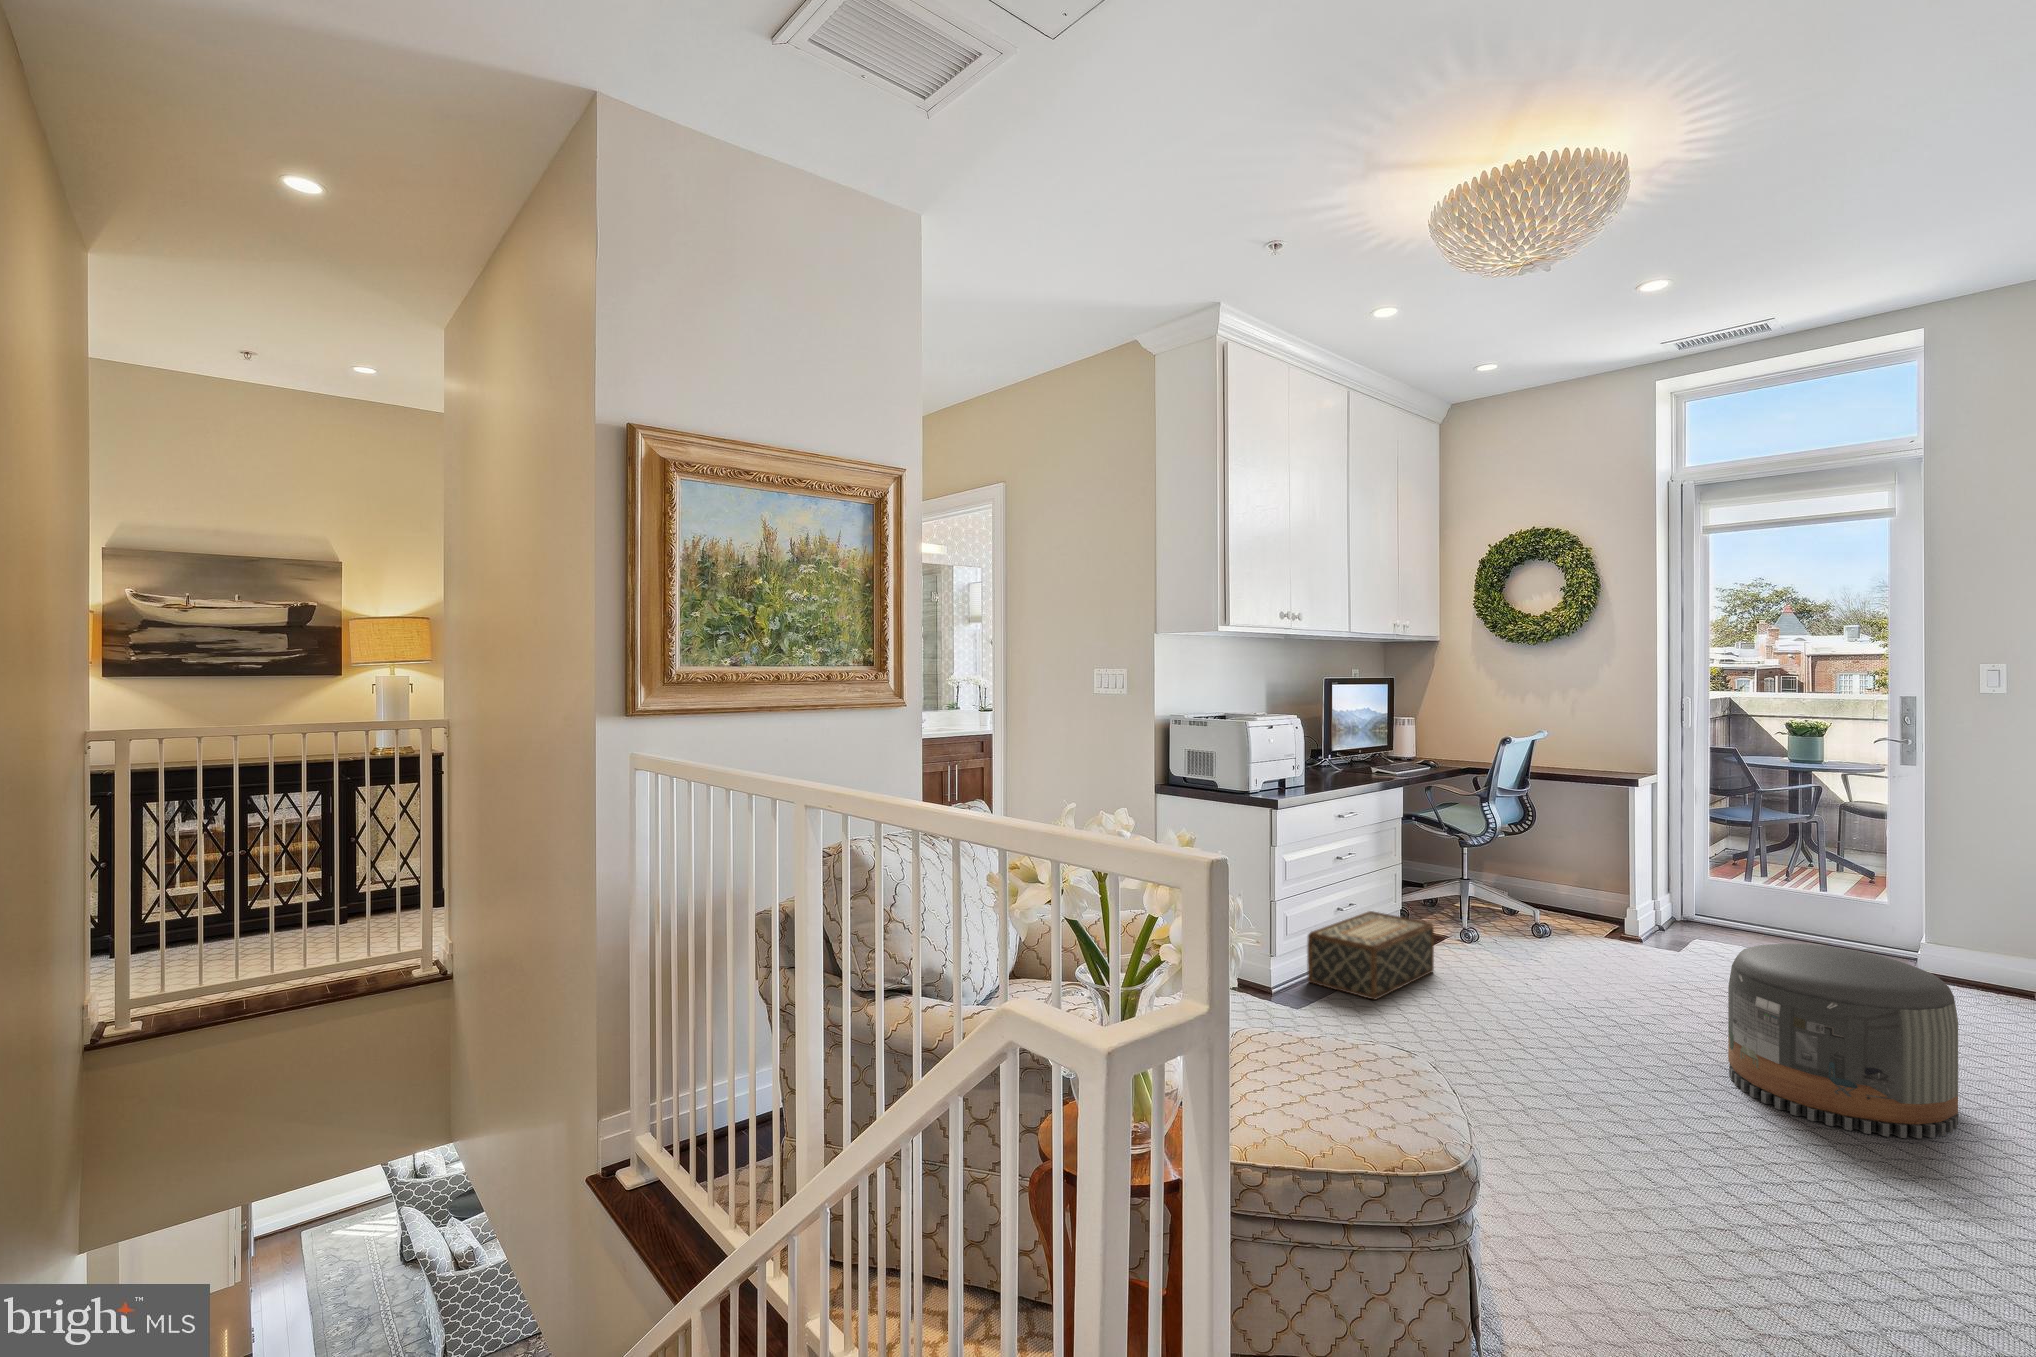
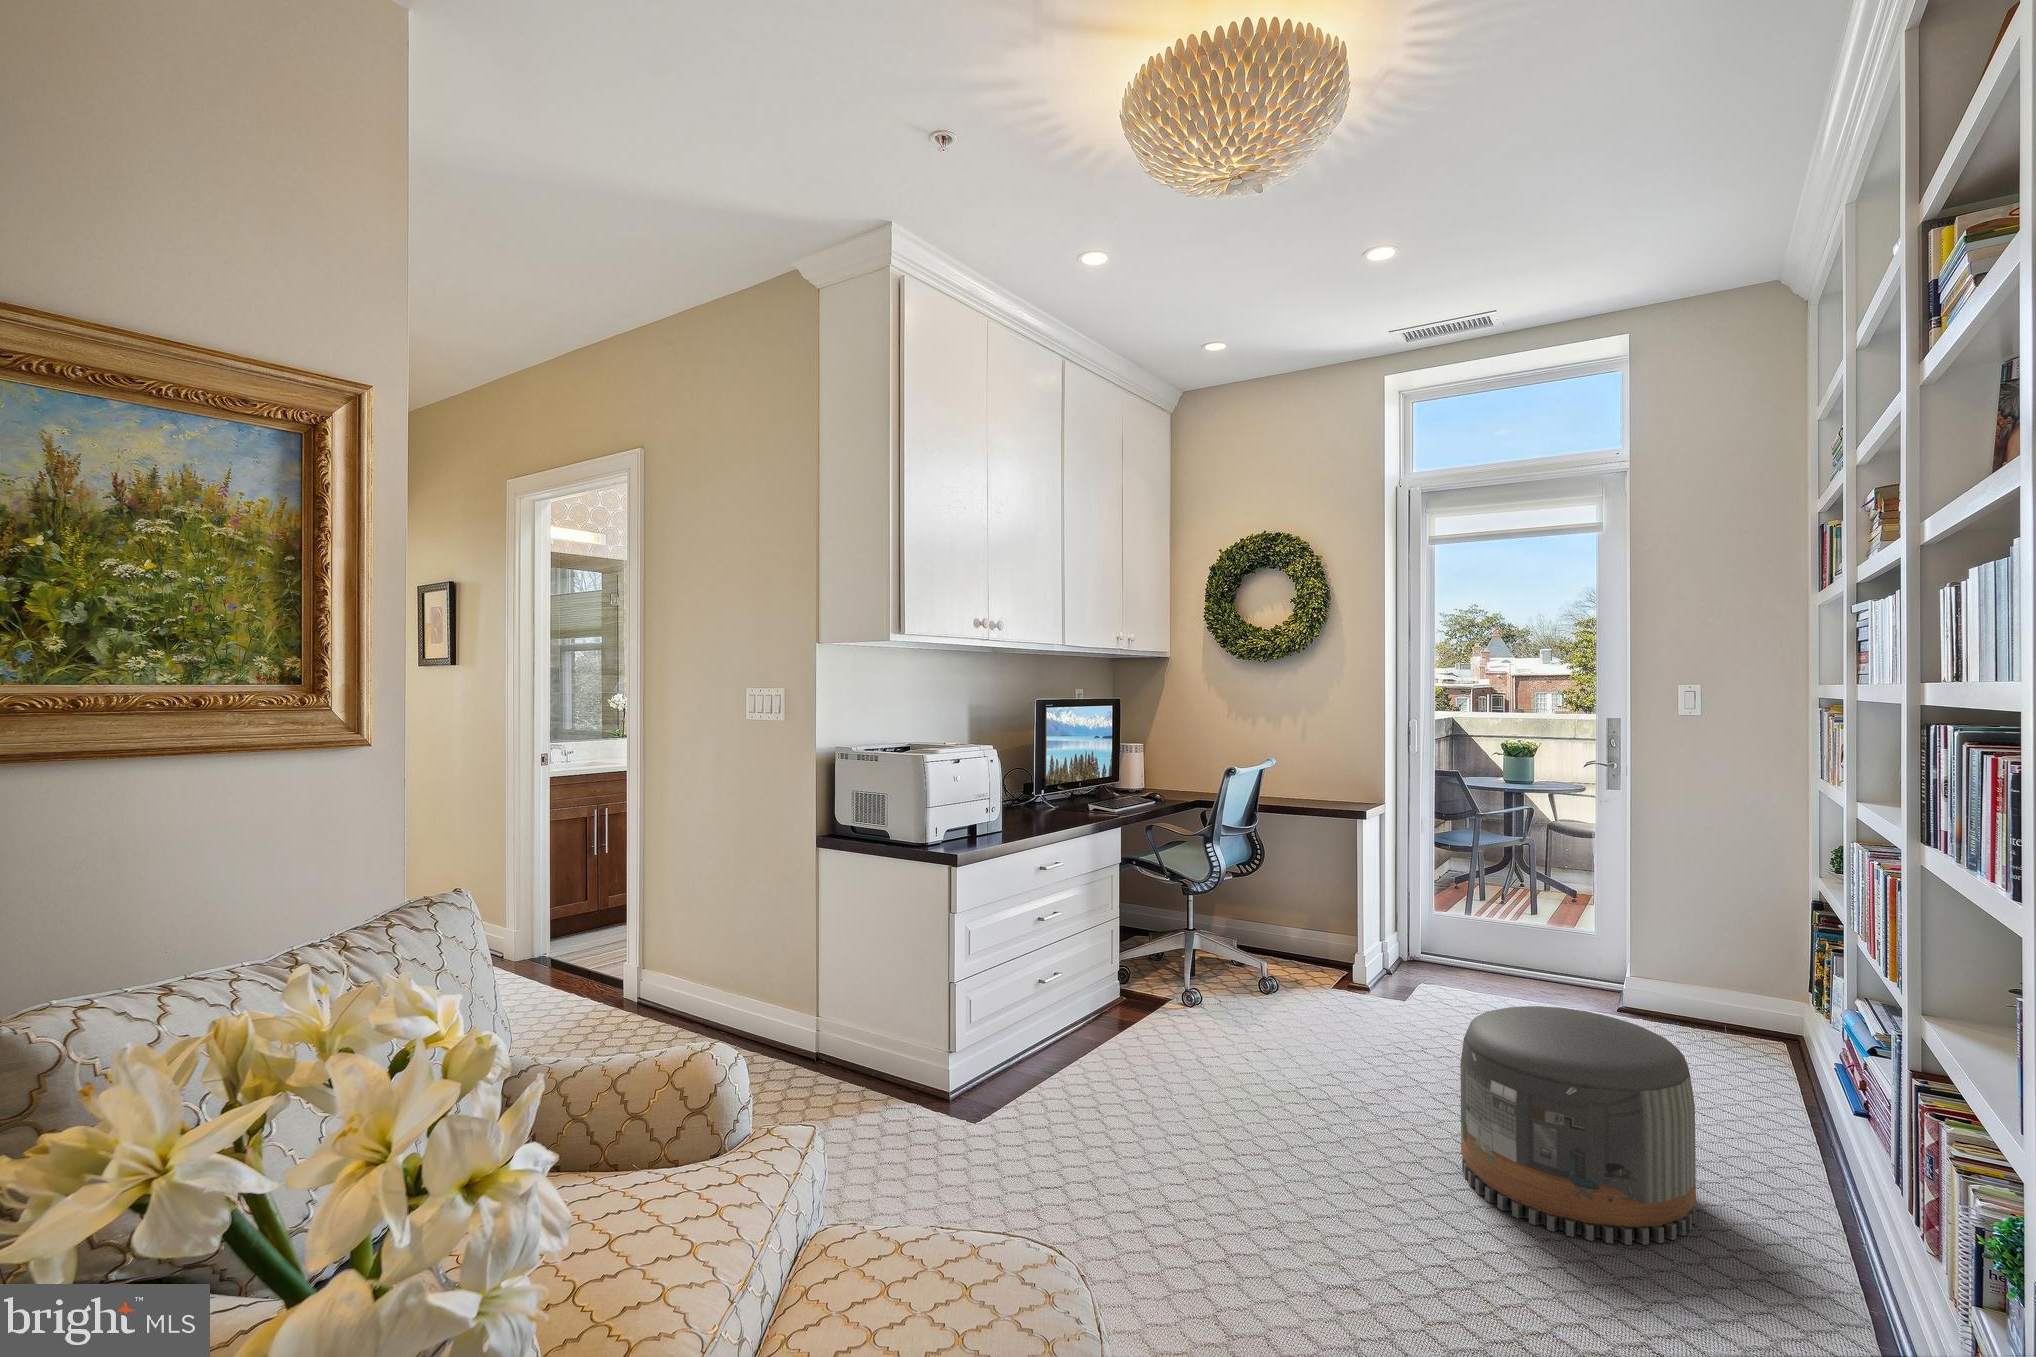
woven basket: present [1307,911,1434,1000] -> none [1000,978,1150,1098]

